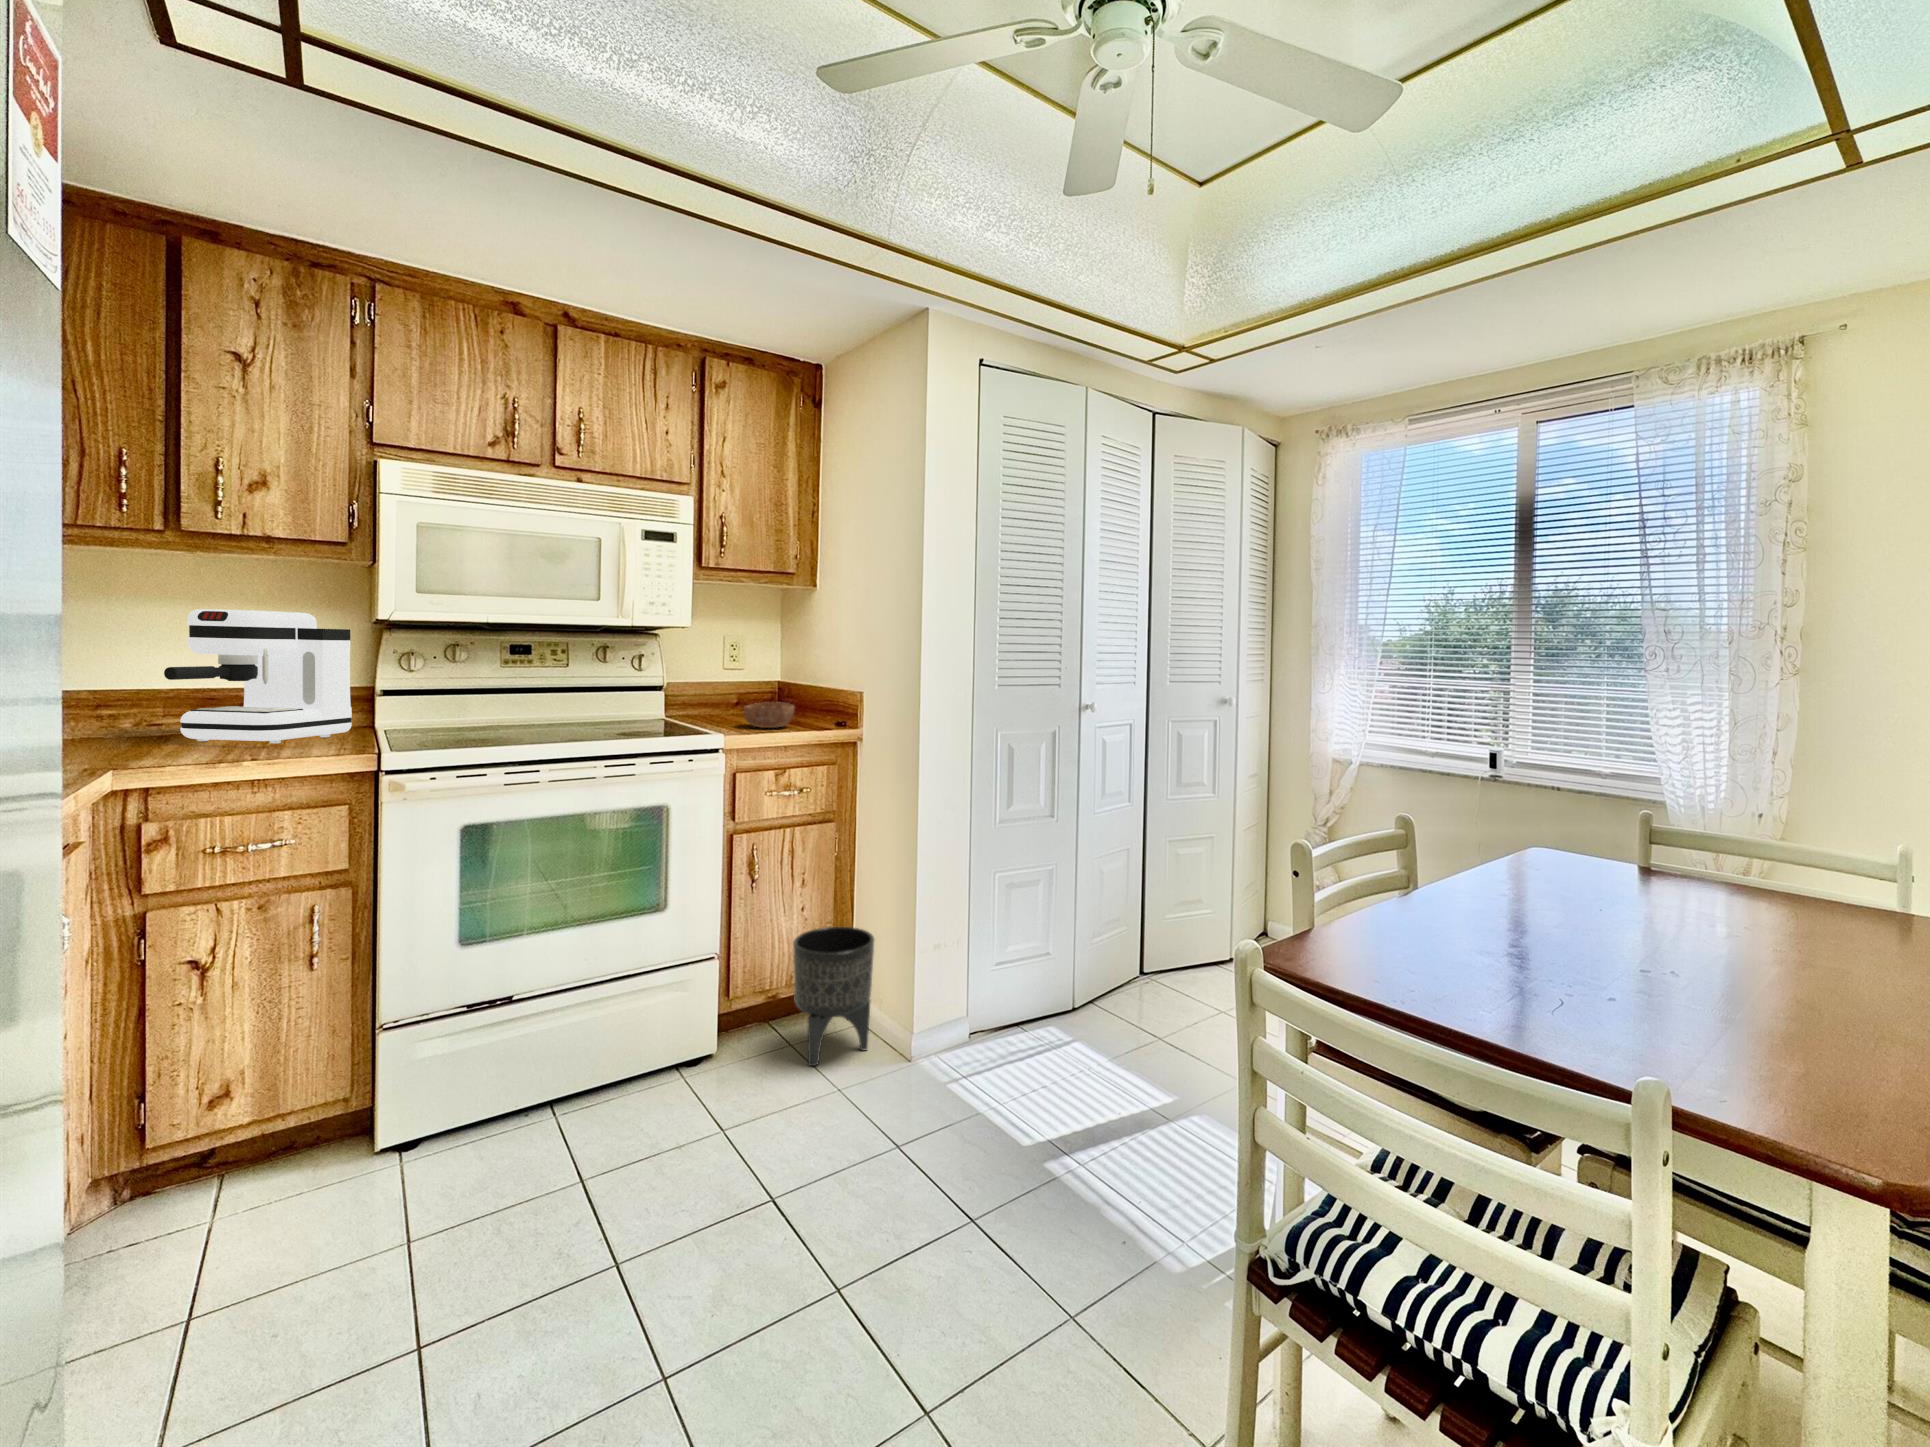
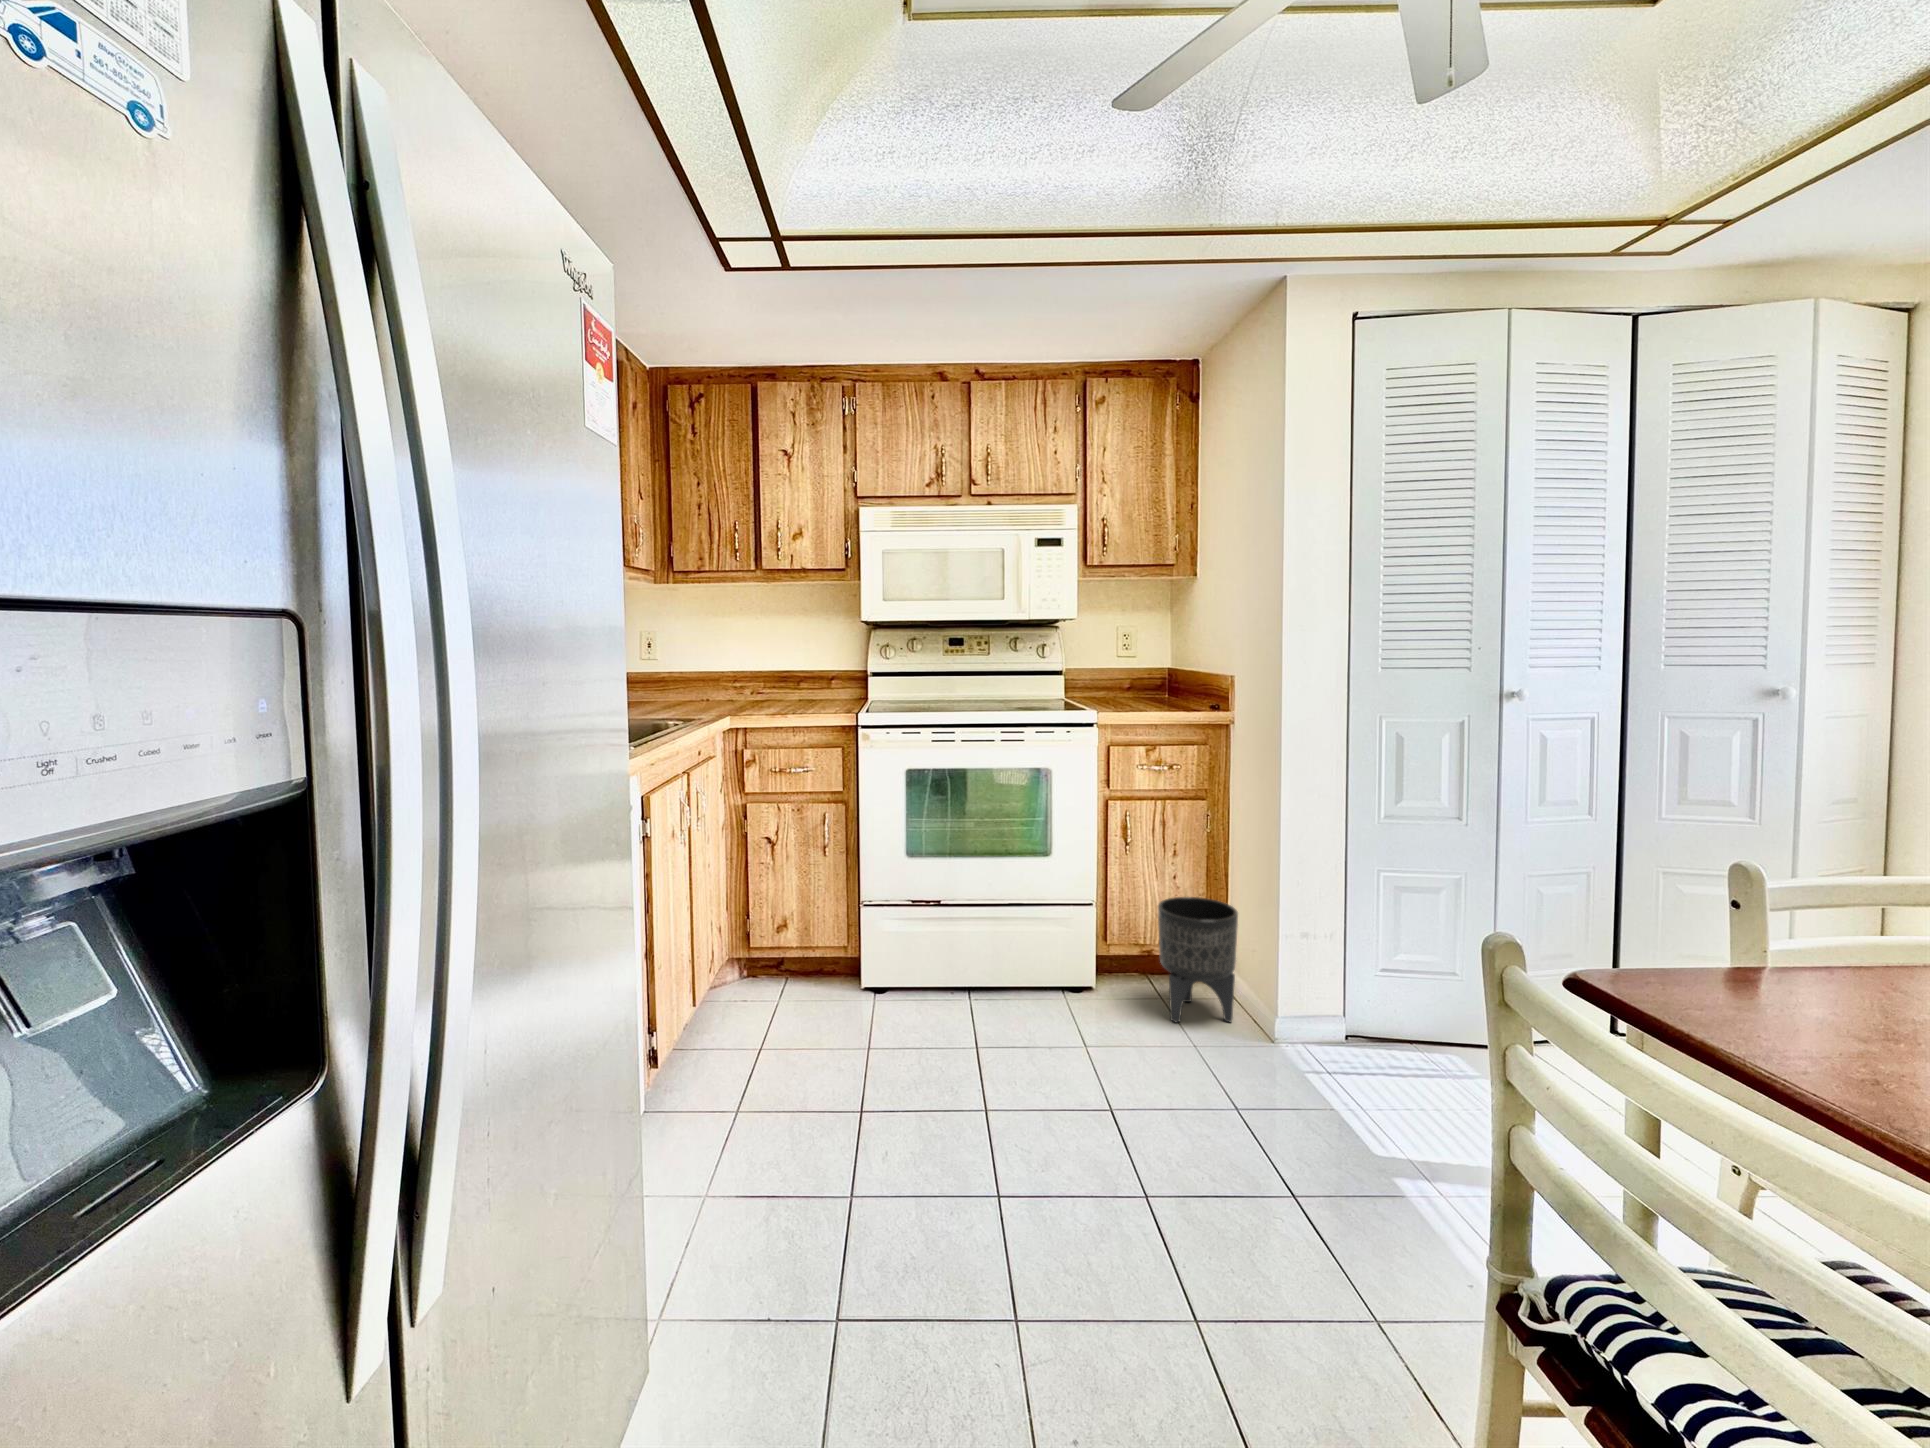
coffee maker: present [164,609,352,744] -> none [754,619,849,707]
bowl: present [744,702,794,728] -> none [1122,683,1168,706]

